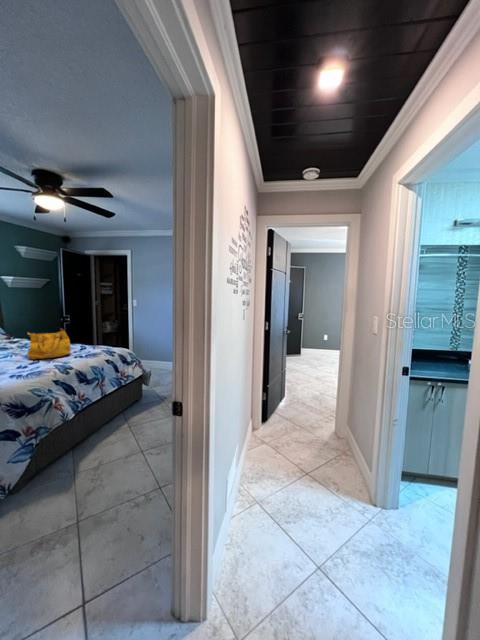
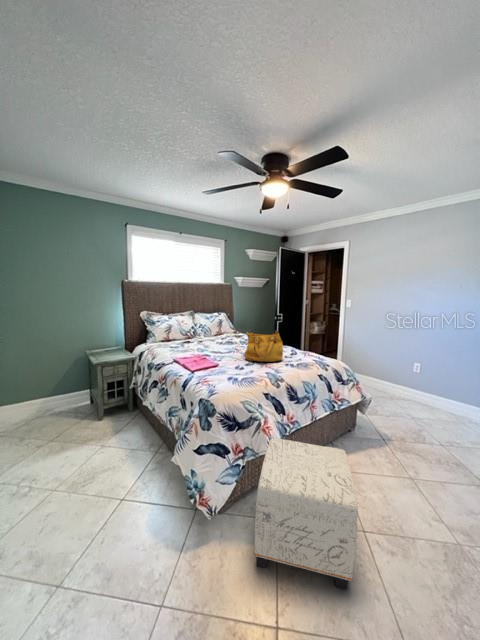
ottoman: none [52,404,132,506] -> present [254,438,358,590]

